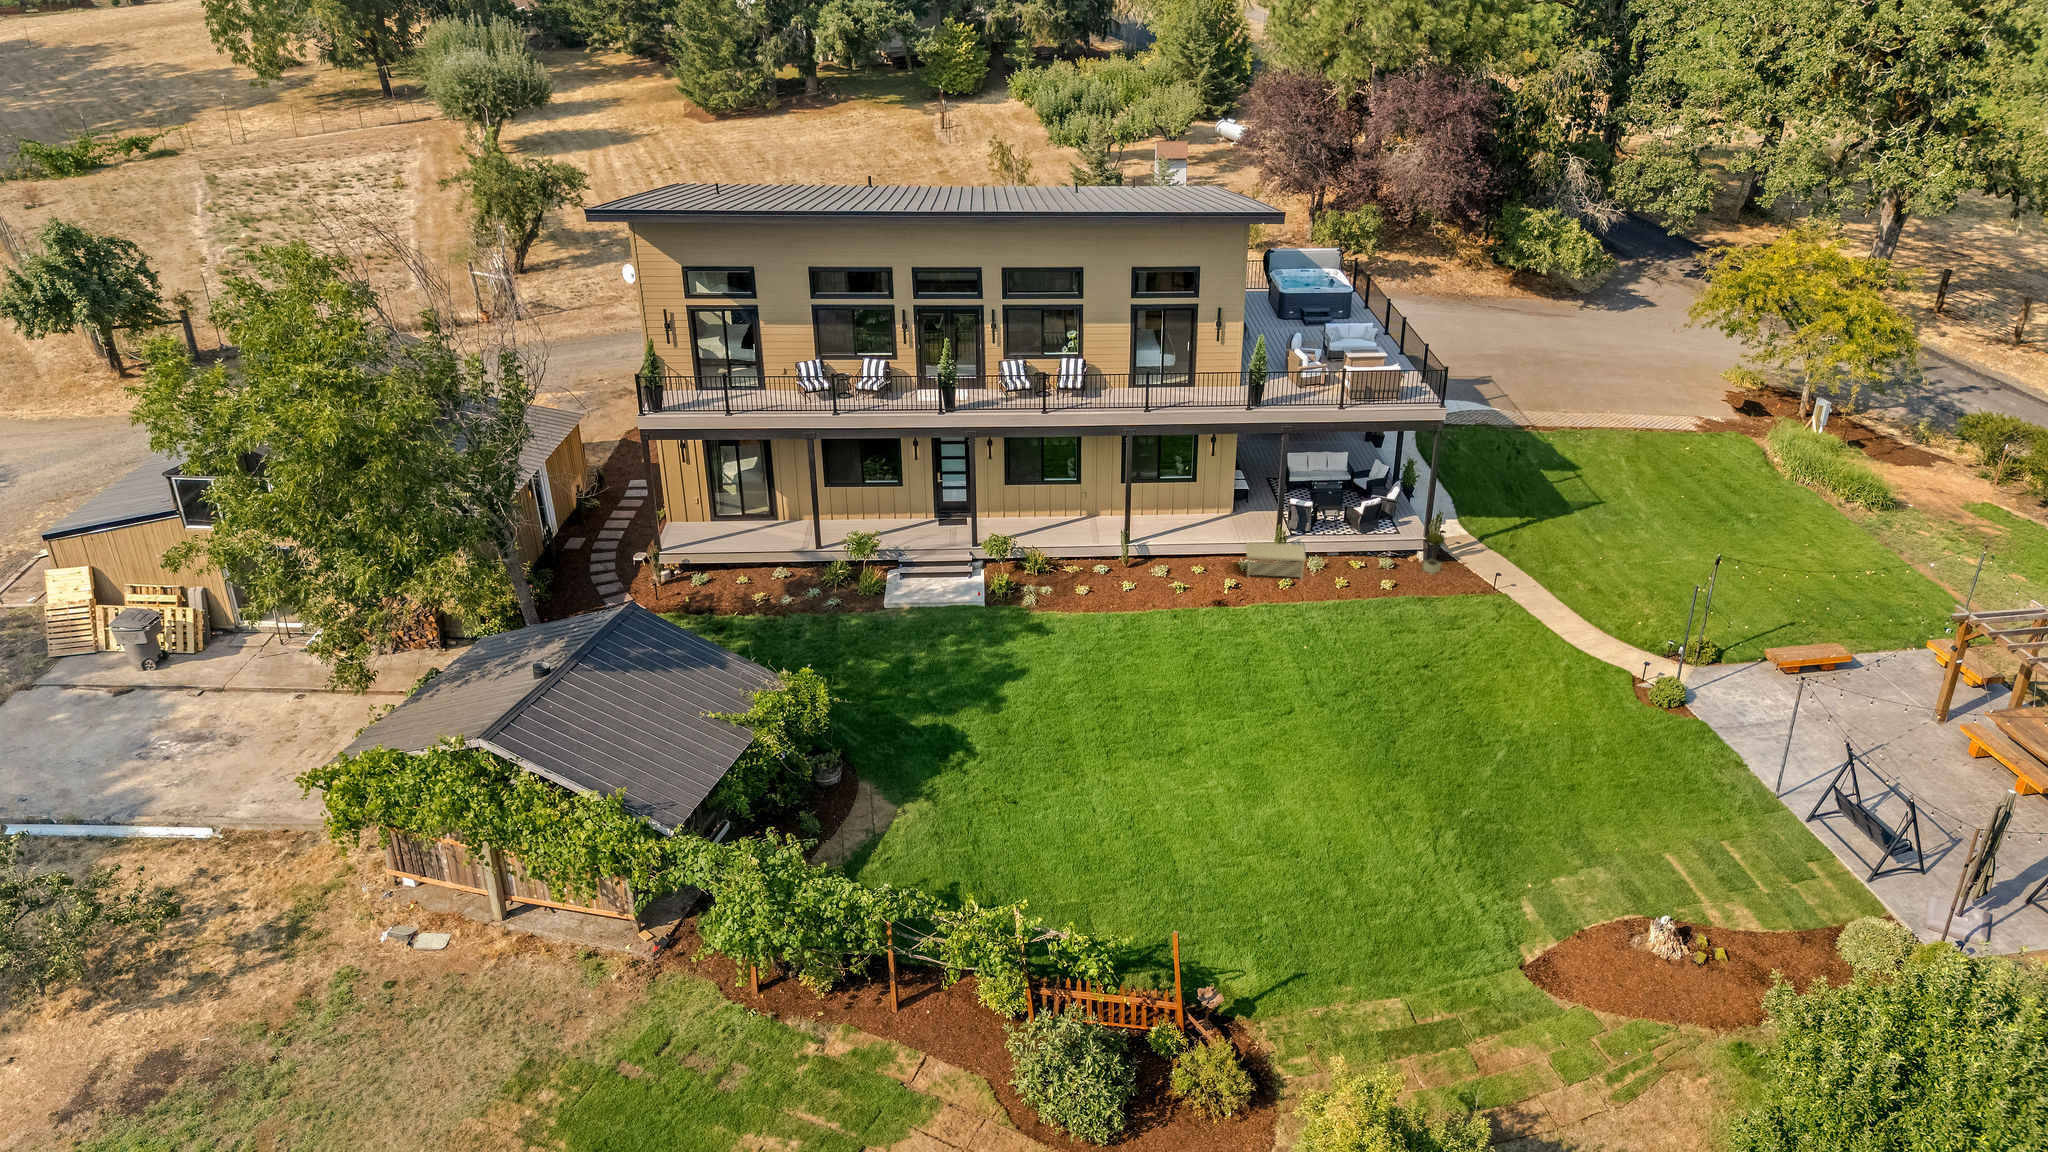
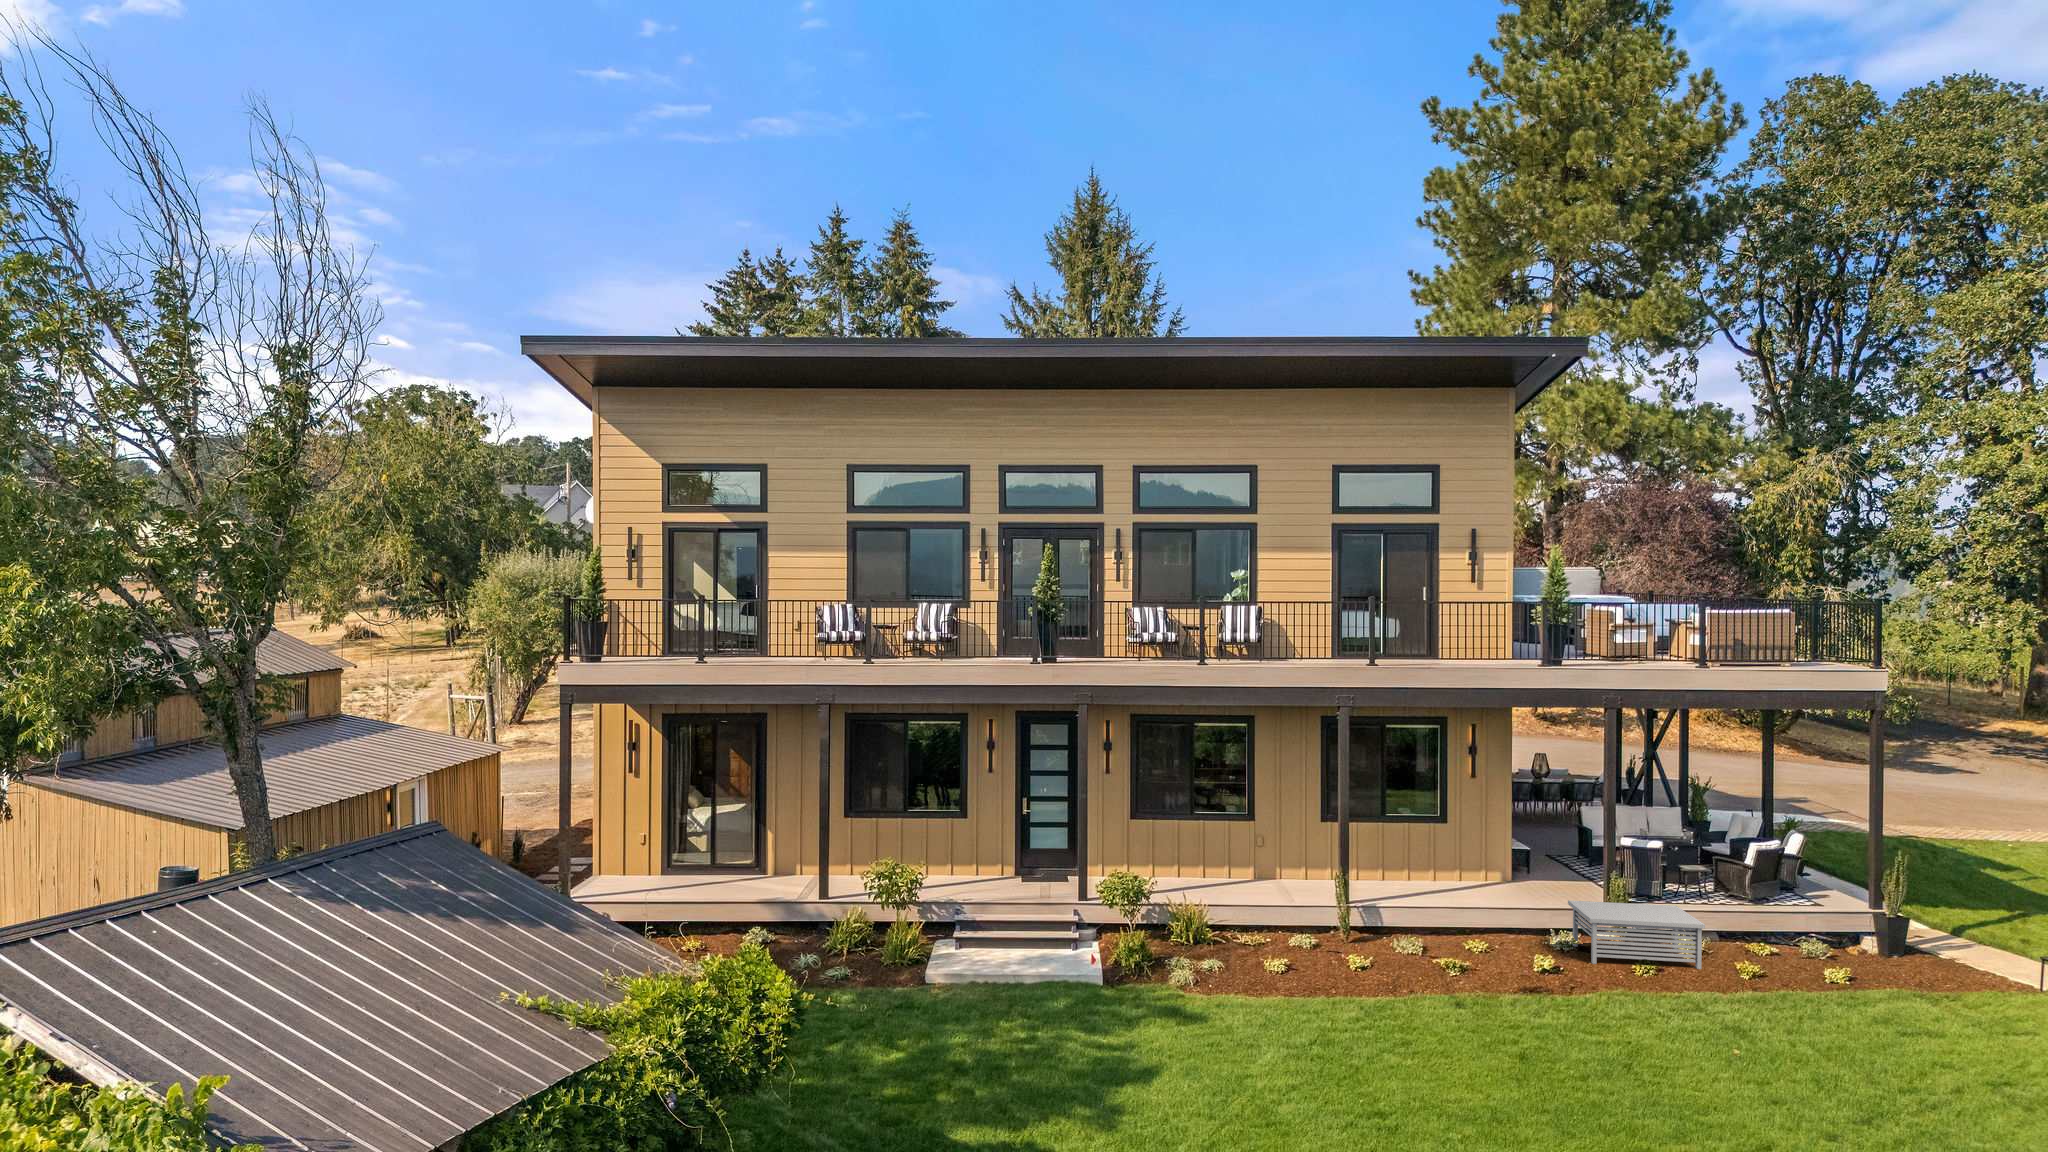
potted tree: present [1423,533,1445,574] -> none [1903,882,1948,965]

